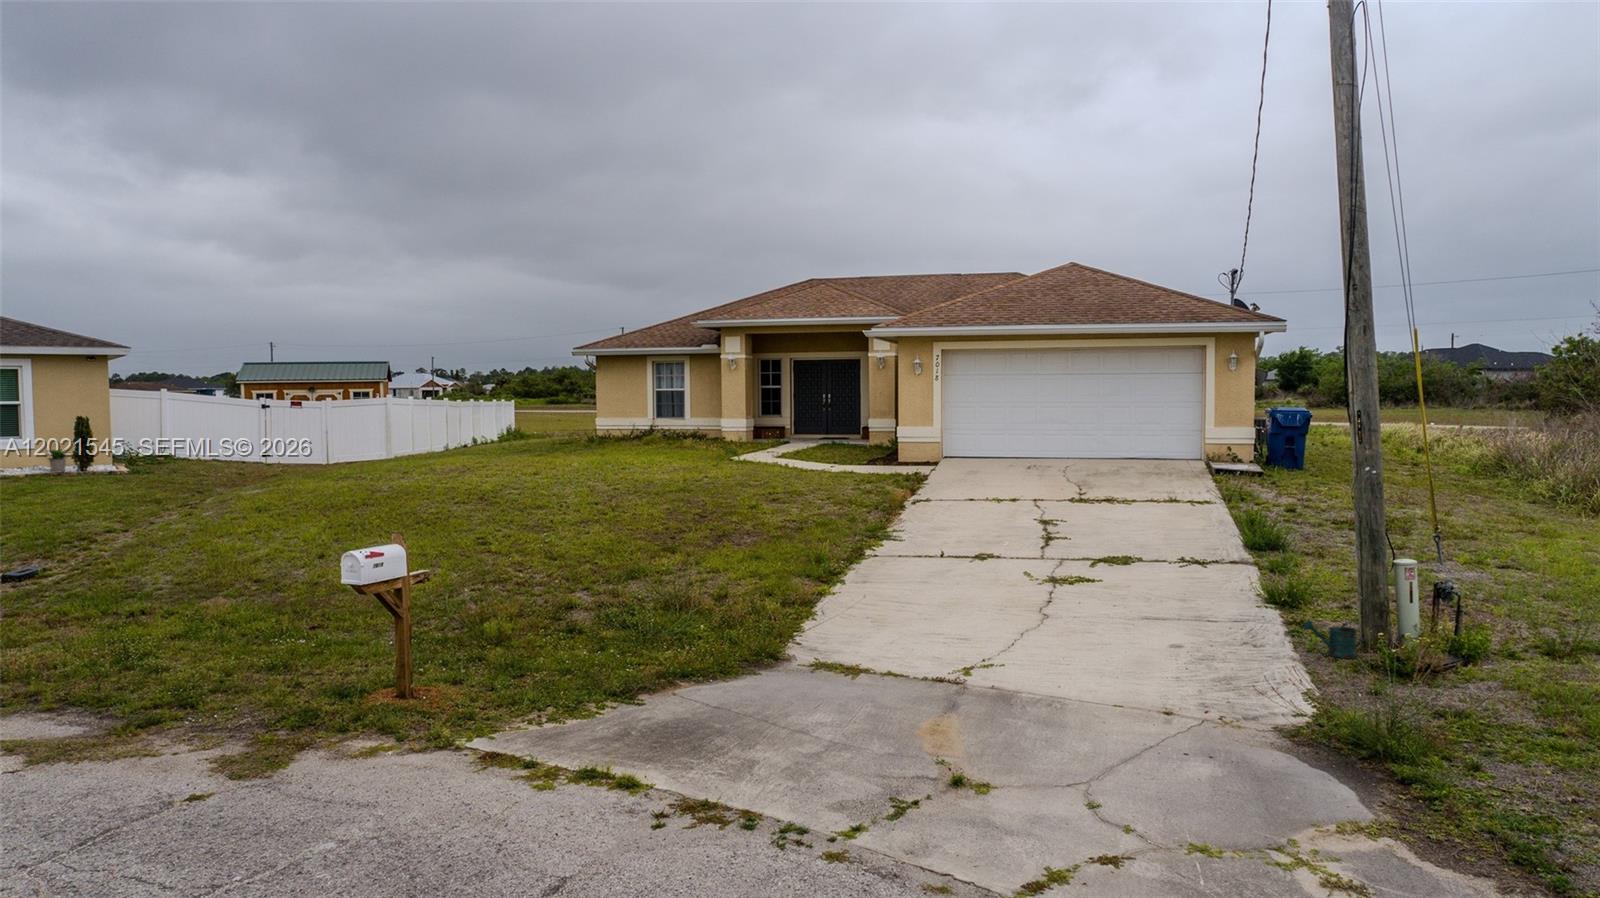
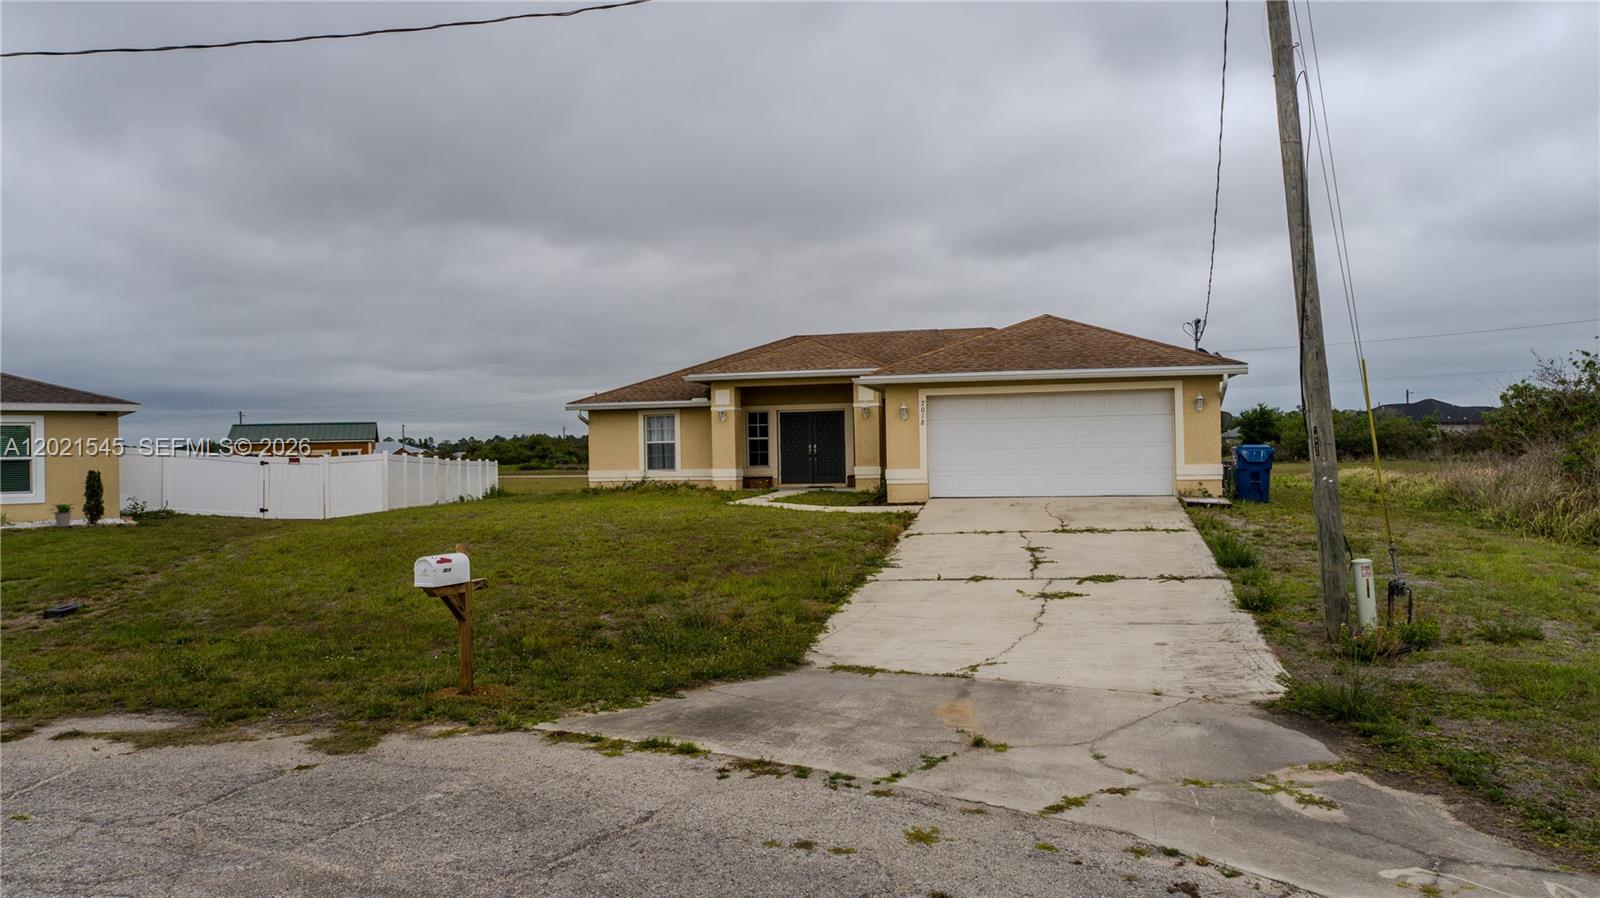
watering can: present [1304,620,1364,659] -> none [1275,616,1330,650]

